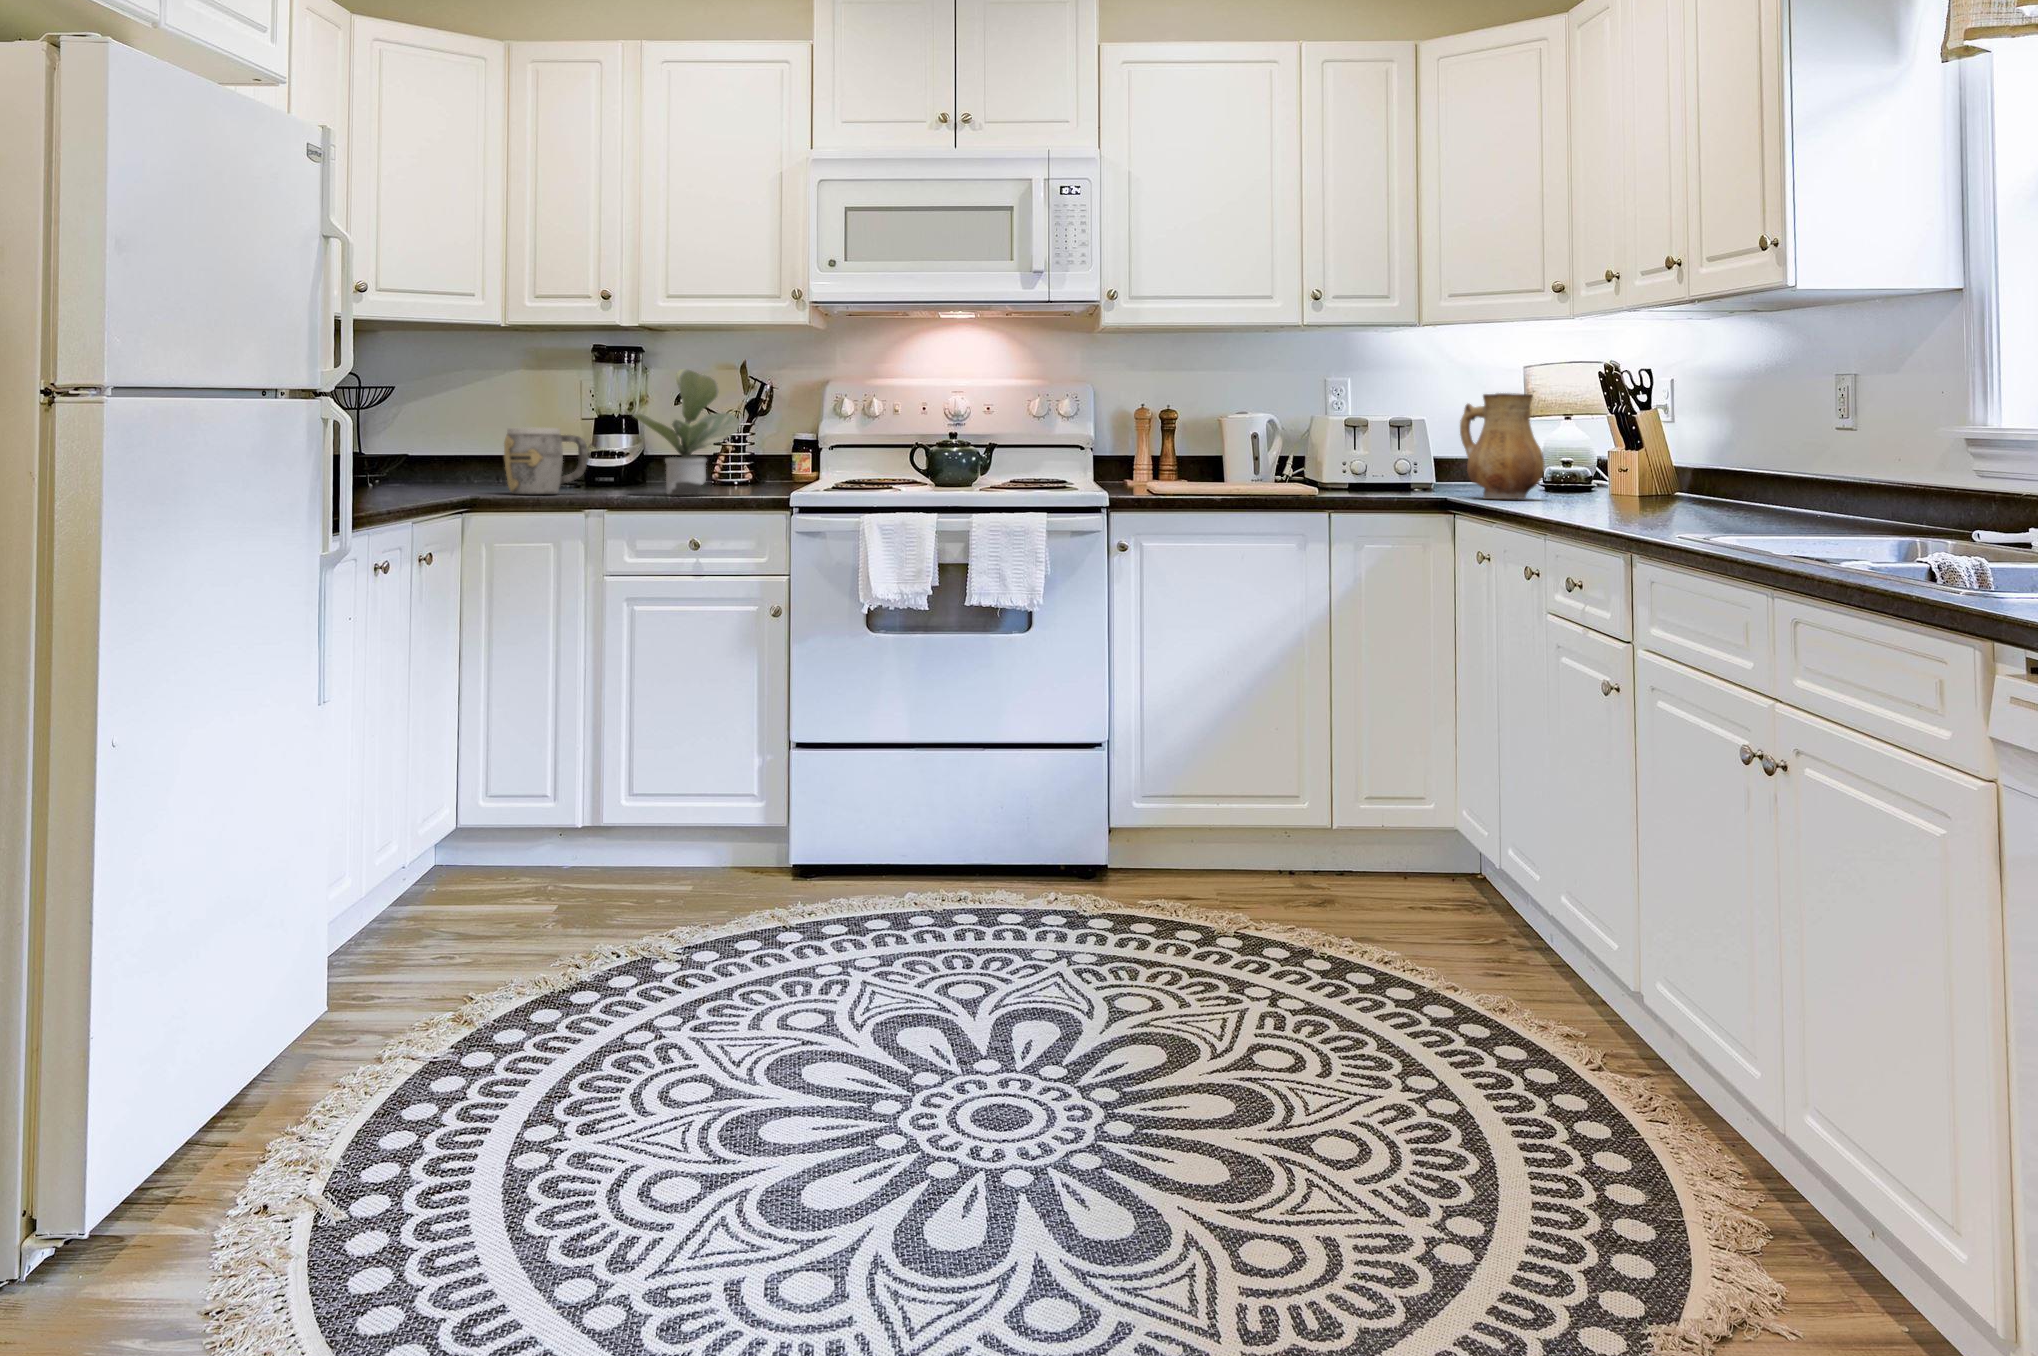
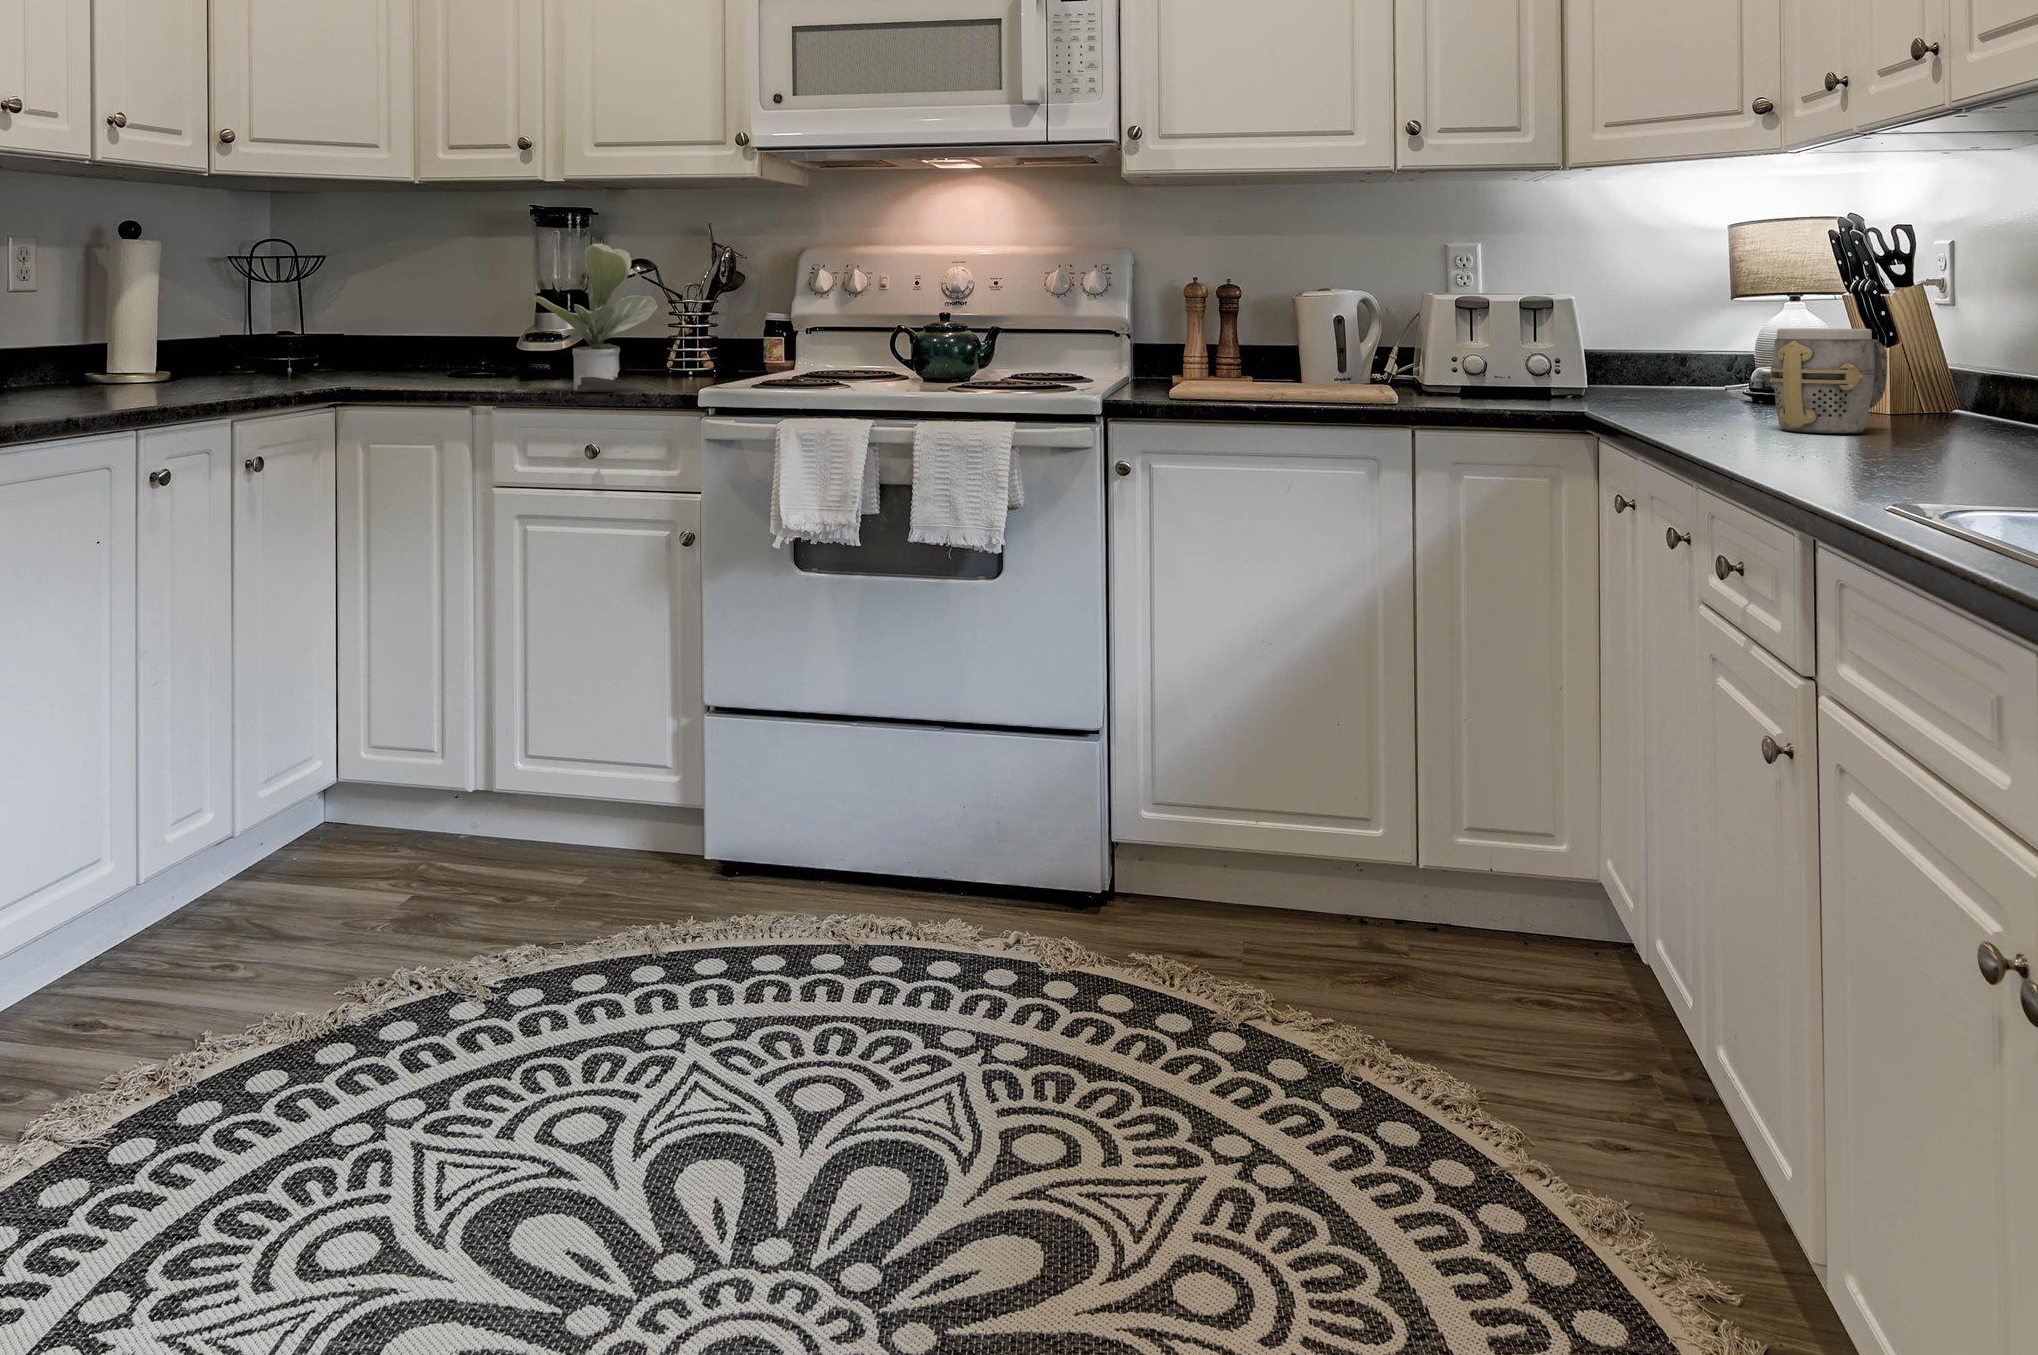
ceramic pitcher: present [1460,393,1544,499] -> none [1613,262,1744,413]
mug: present [504,428,588,494] -> present [1771,329,1887,433]

